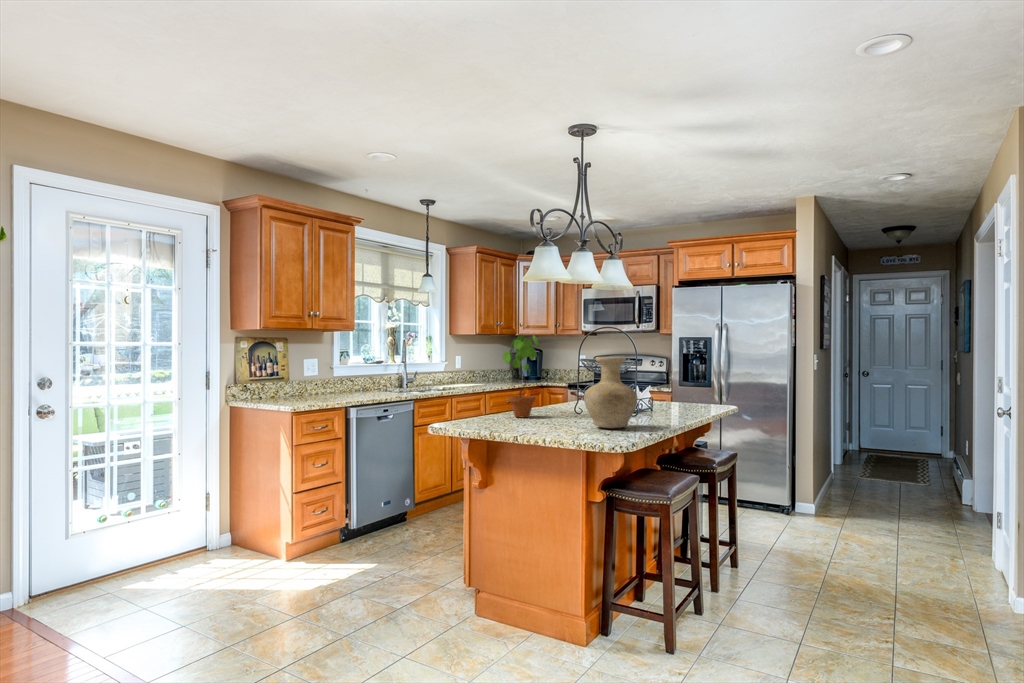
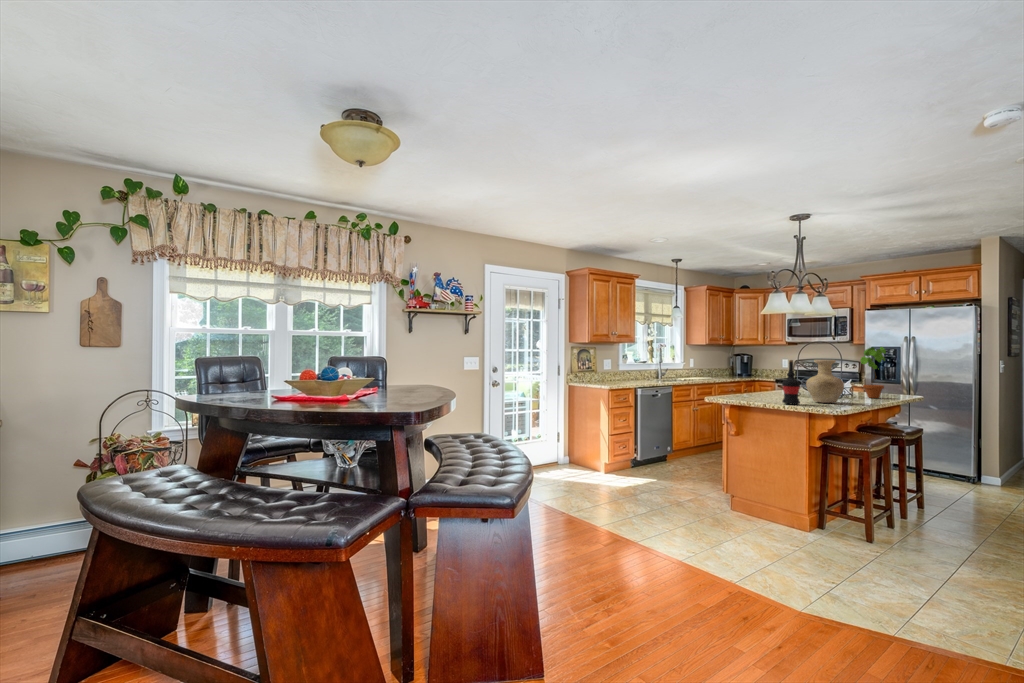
potted plant: present [503,336,539,418] -> present [860,347,886,398]
wine bottle: none [544,358,571,435] -> present [782,360,800,404]

